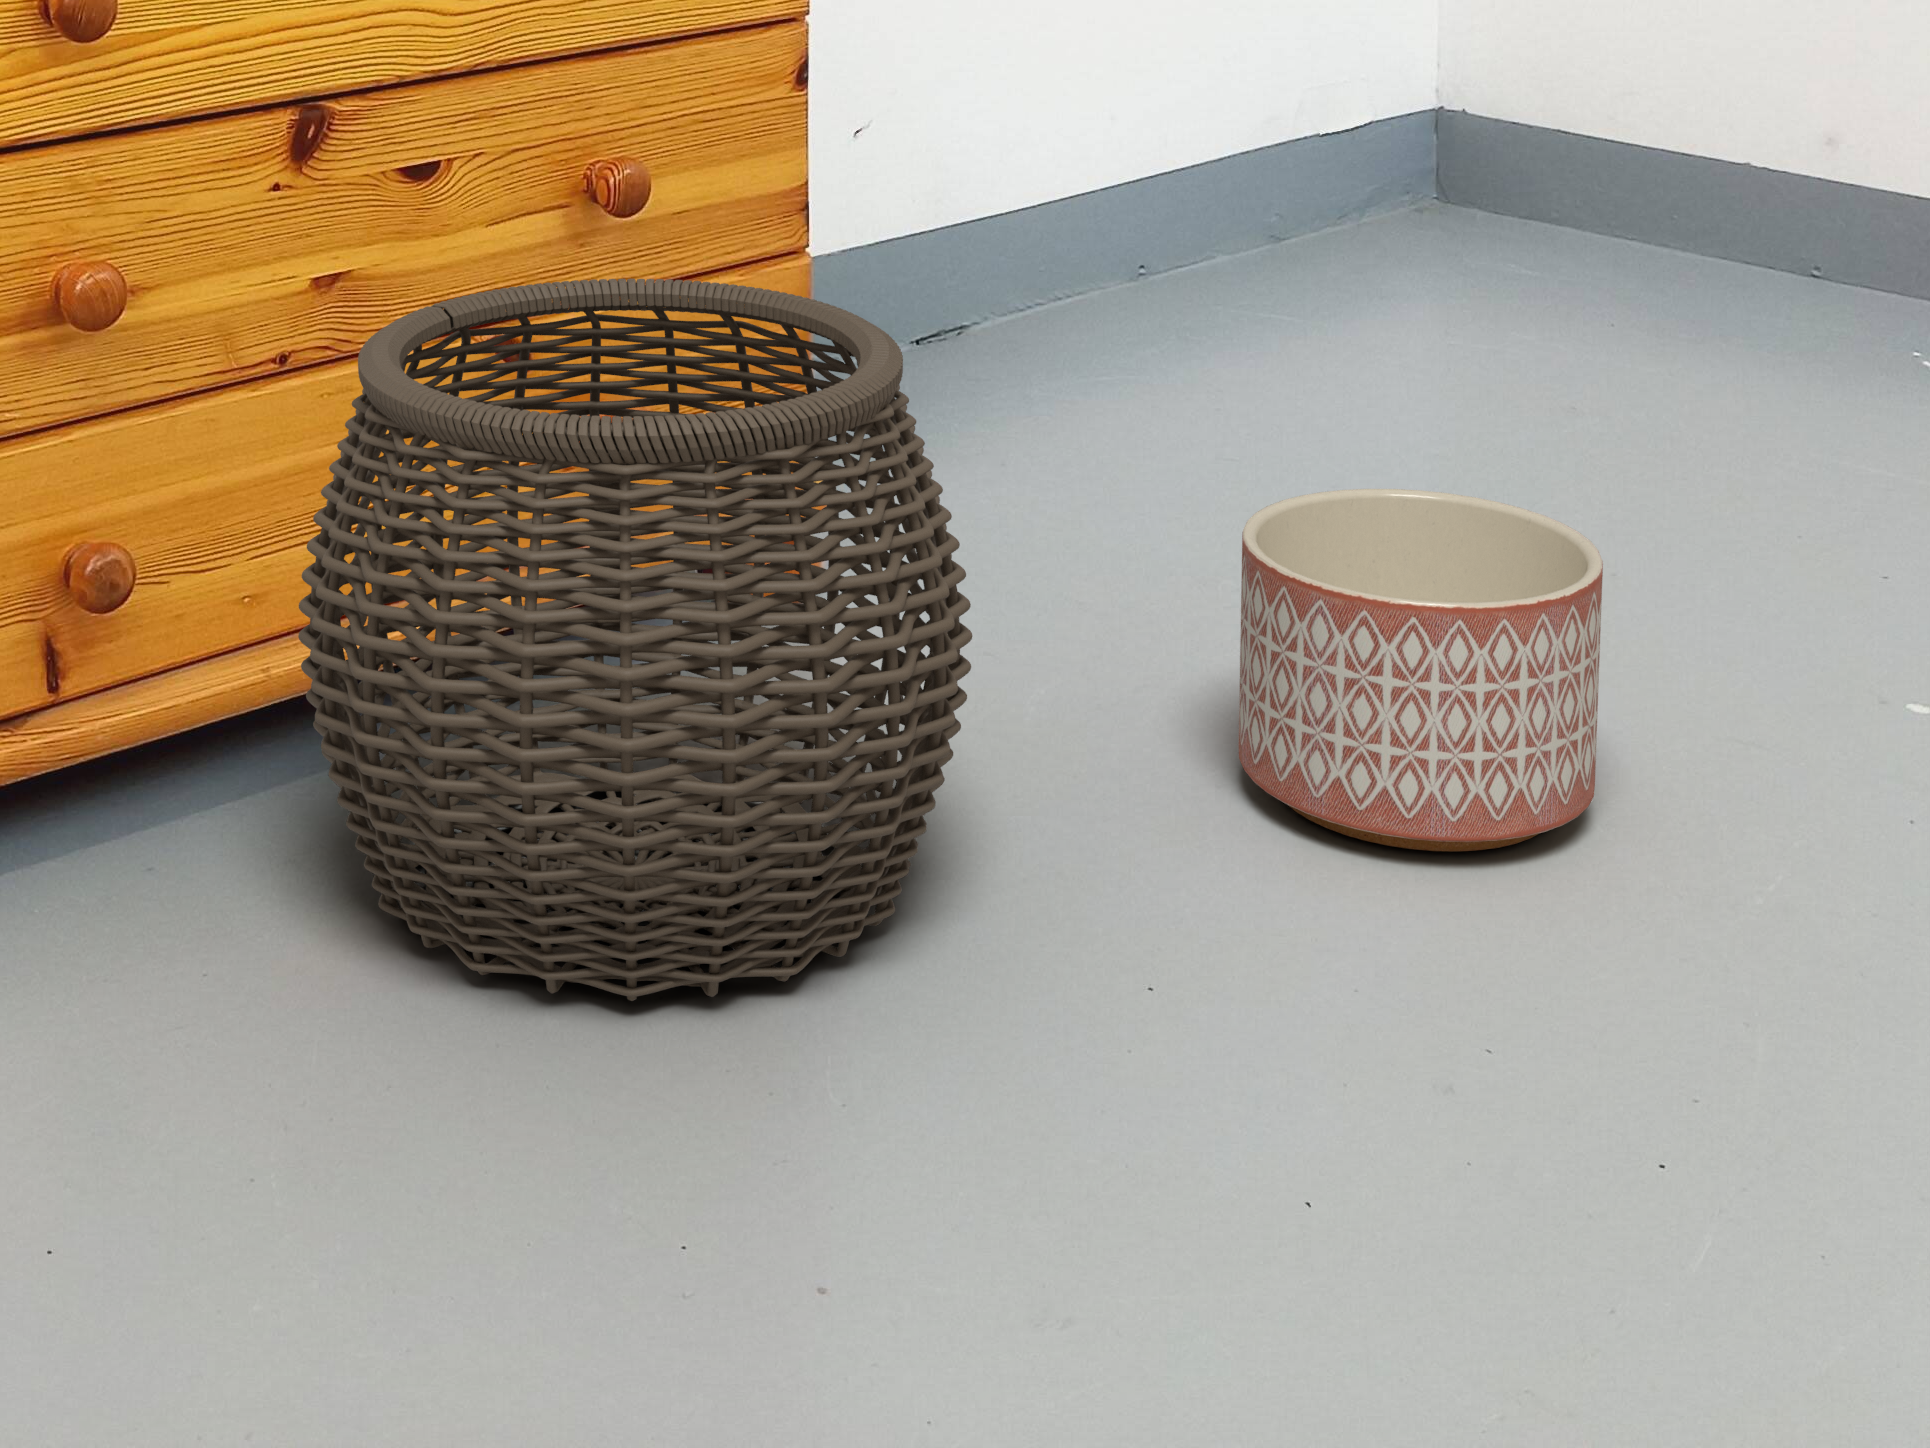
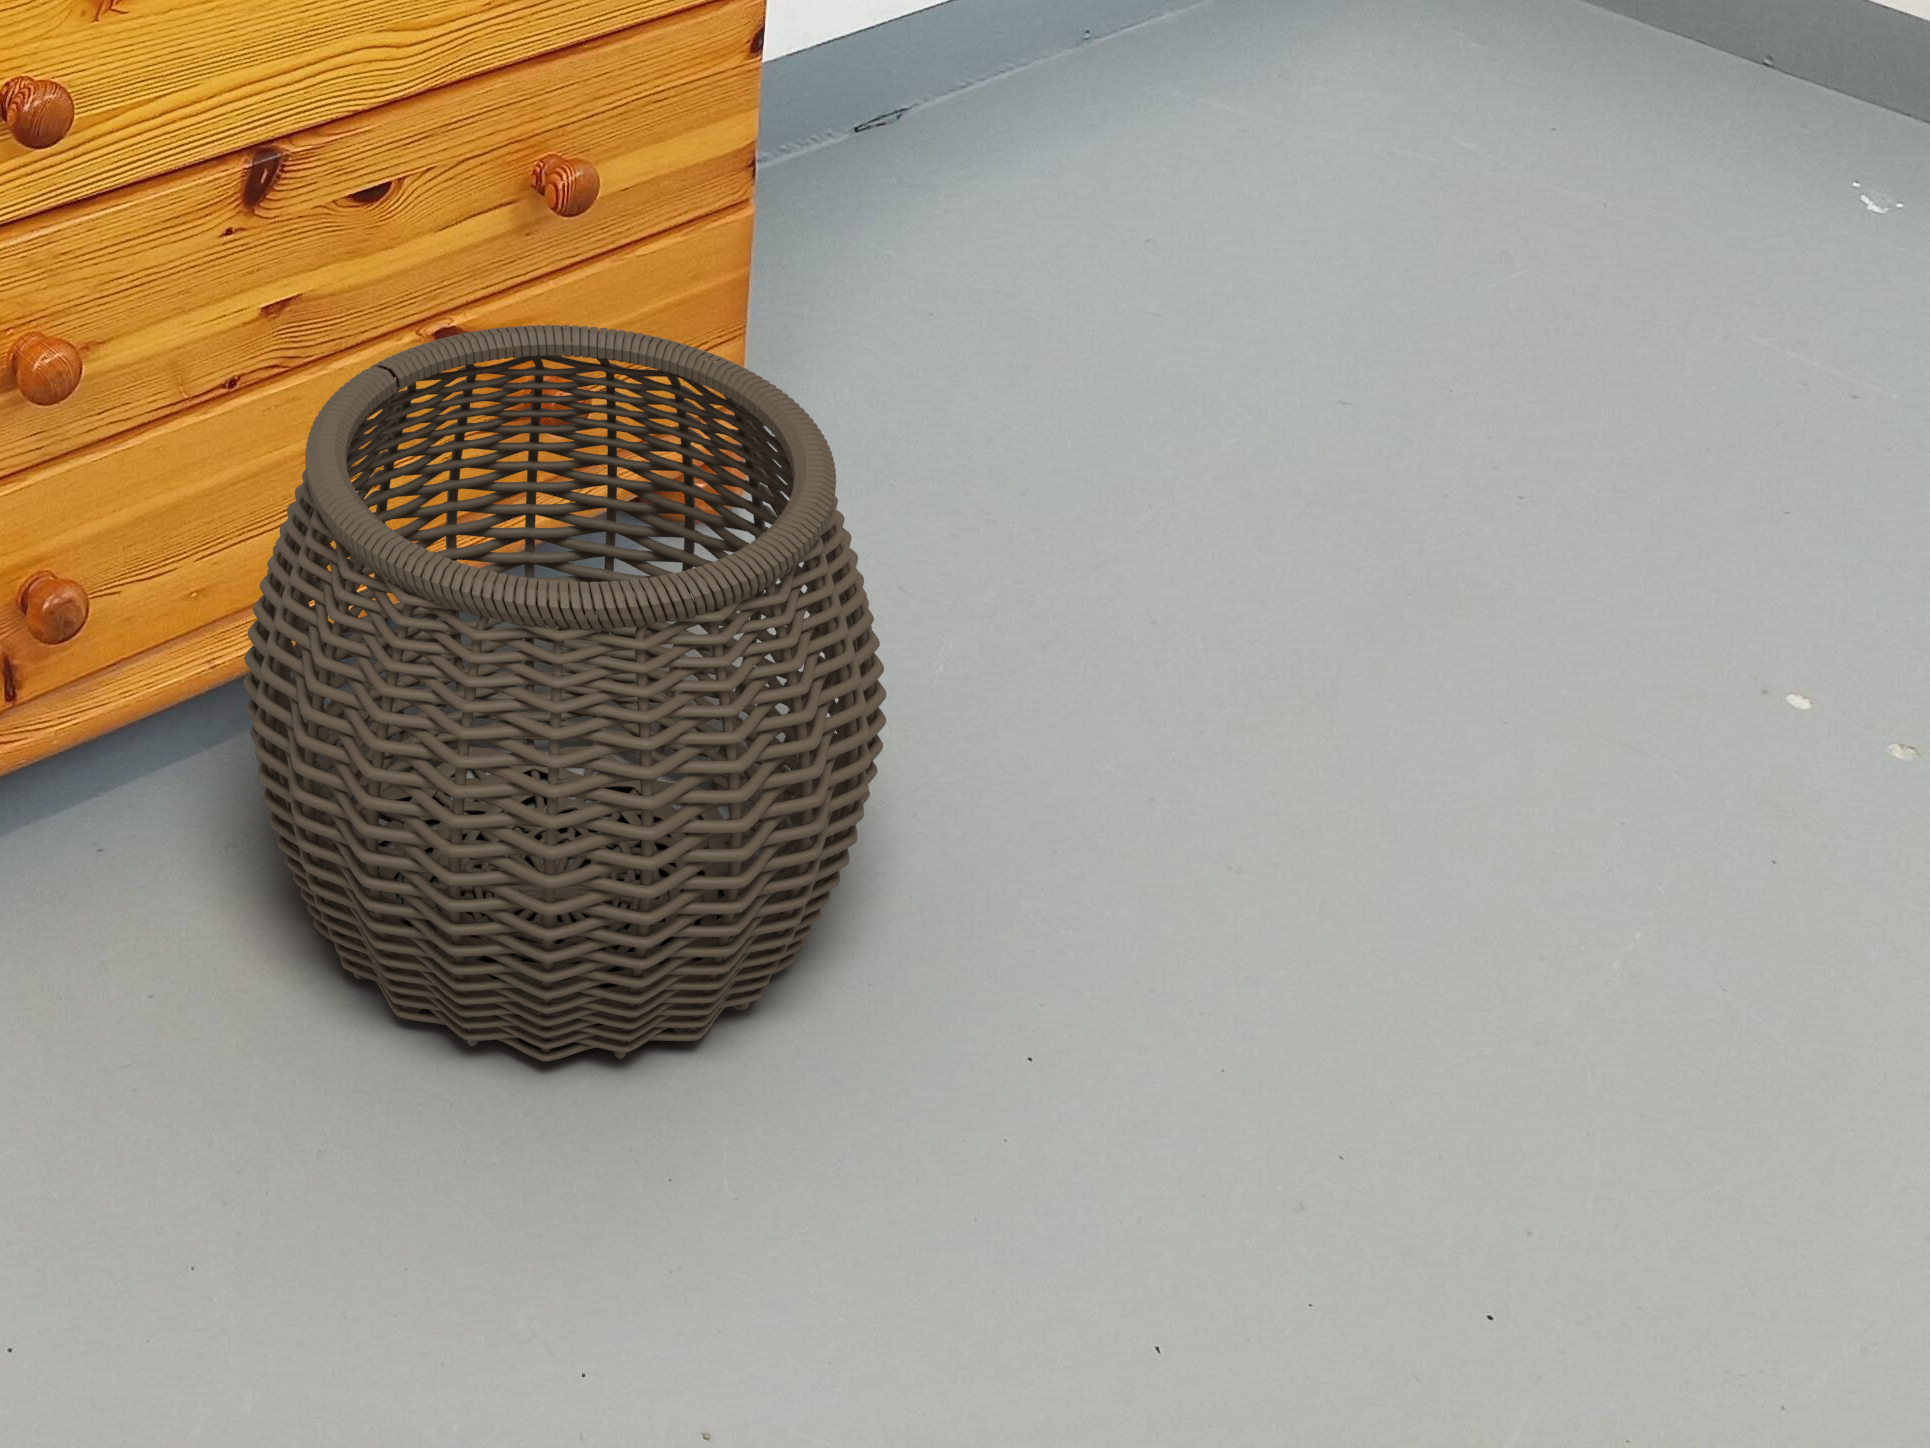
planter: present [1239,489,1603,851] -> none [1135,508,1506,892]

